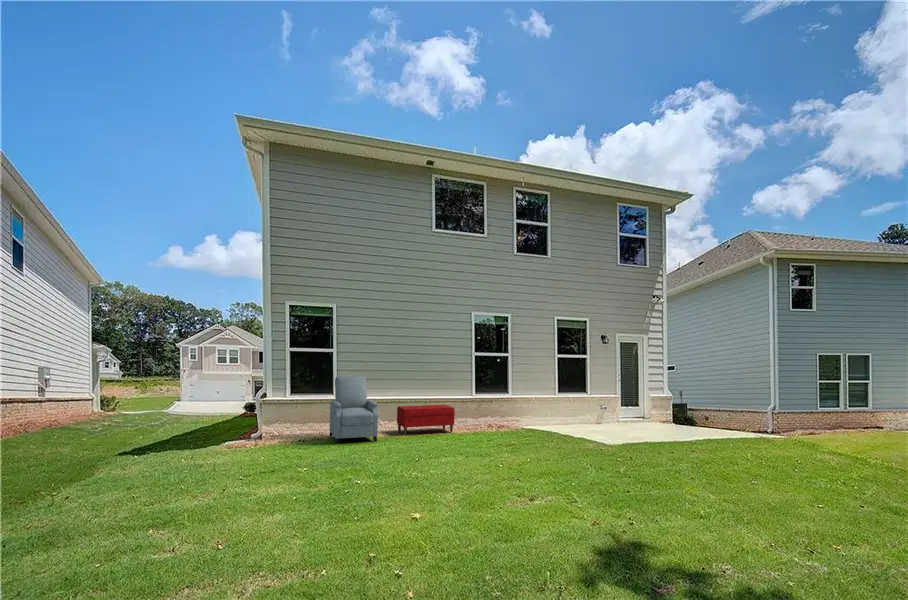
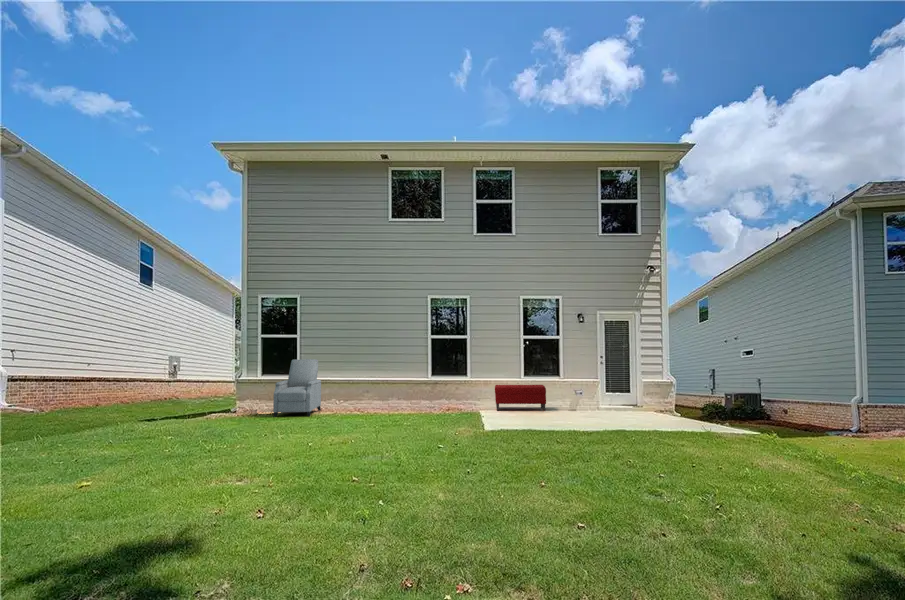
bench: present [397,405,455,435] -> present [495,385,546,411]

